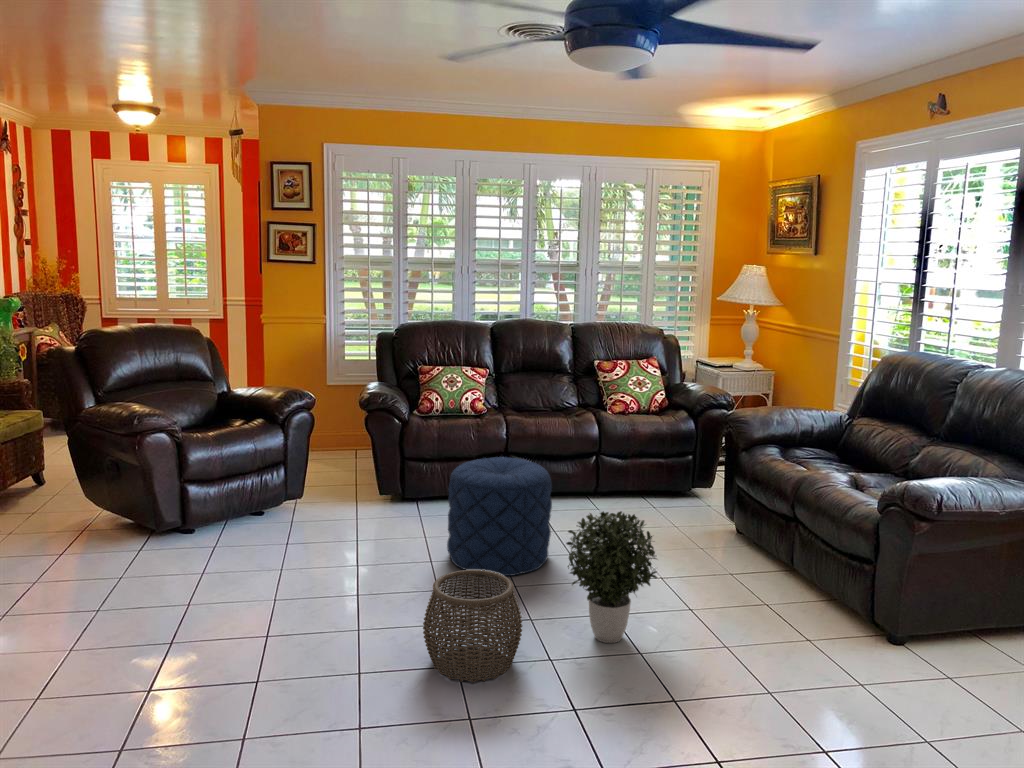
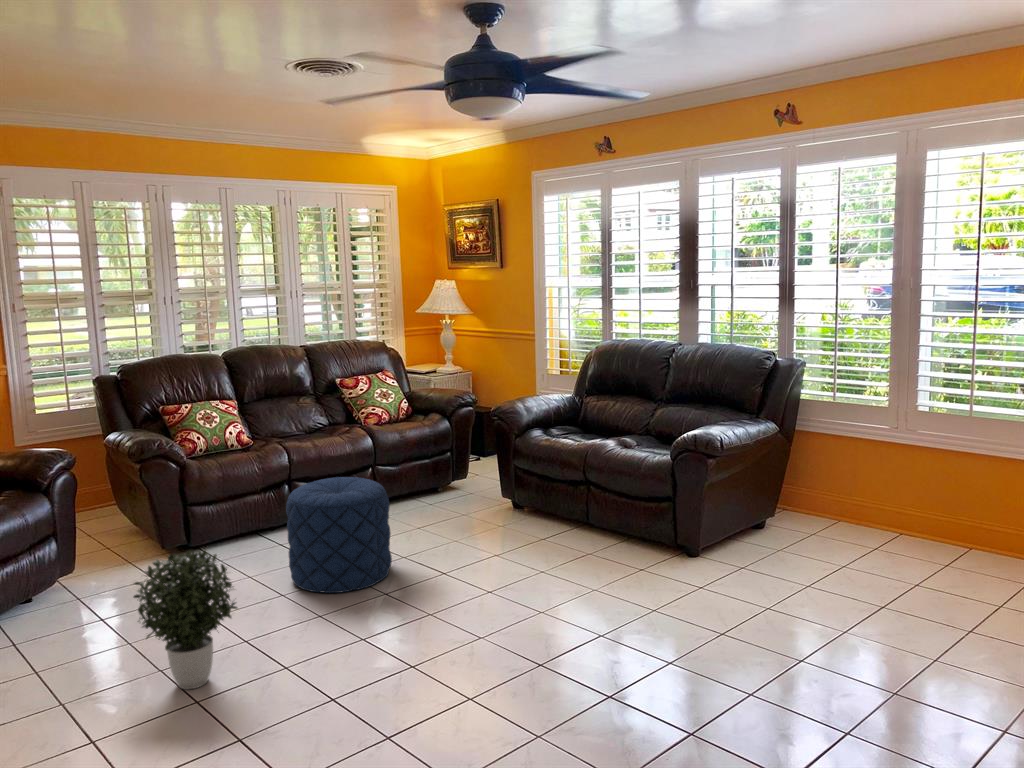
potted plant: present [566,511,657,643] -> present [134,550,237,690]
woven basket: present [423,570,522,682] -> none [371,571,462,674]

